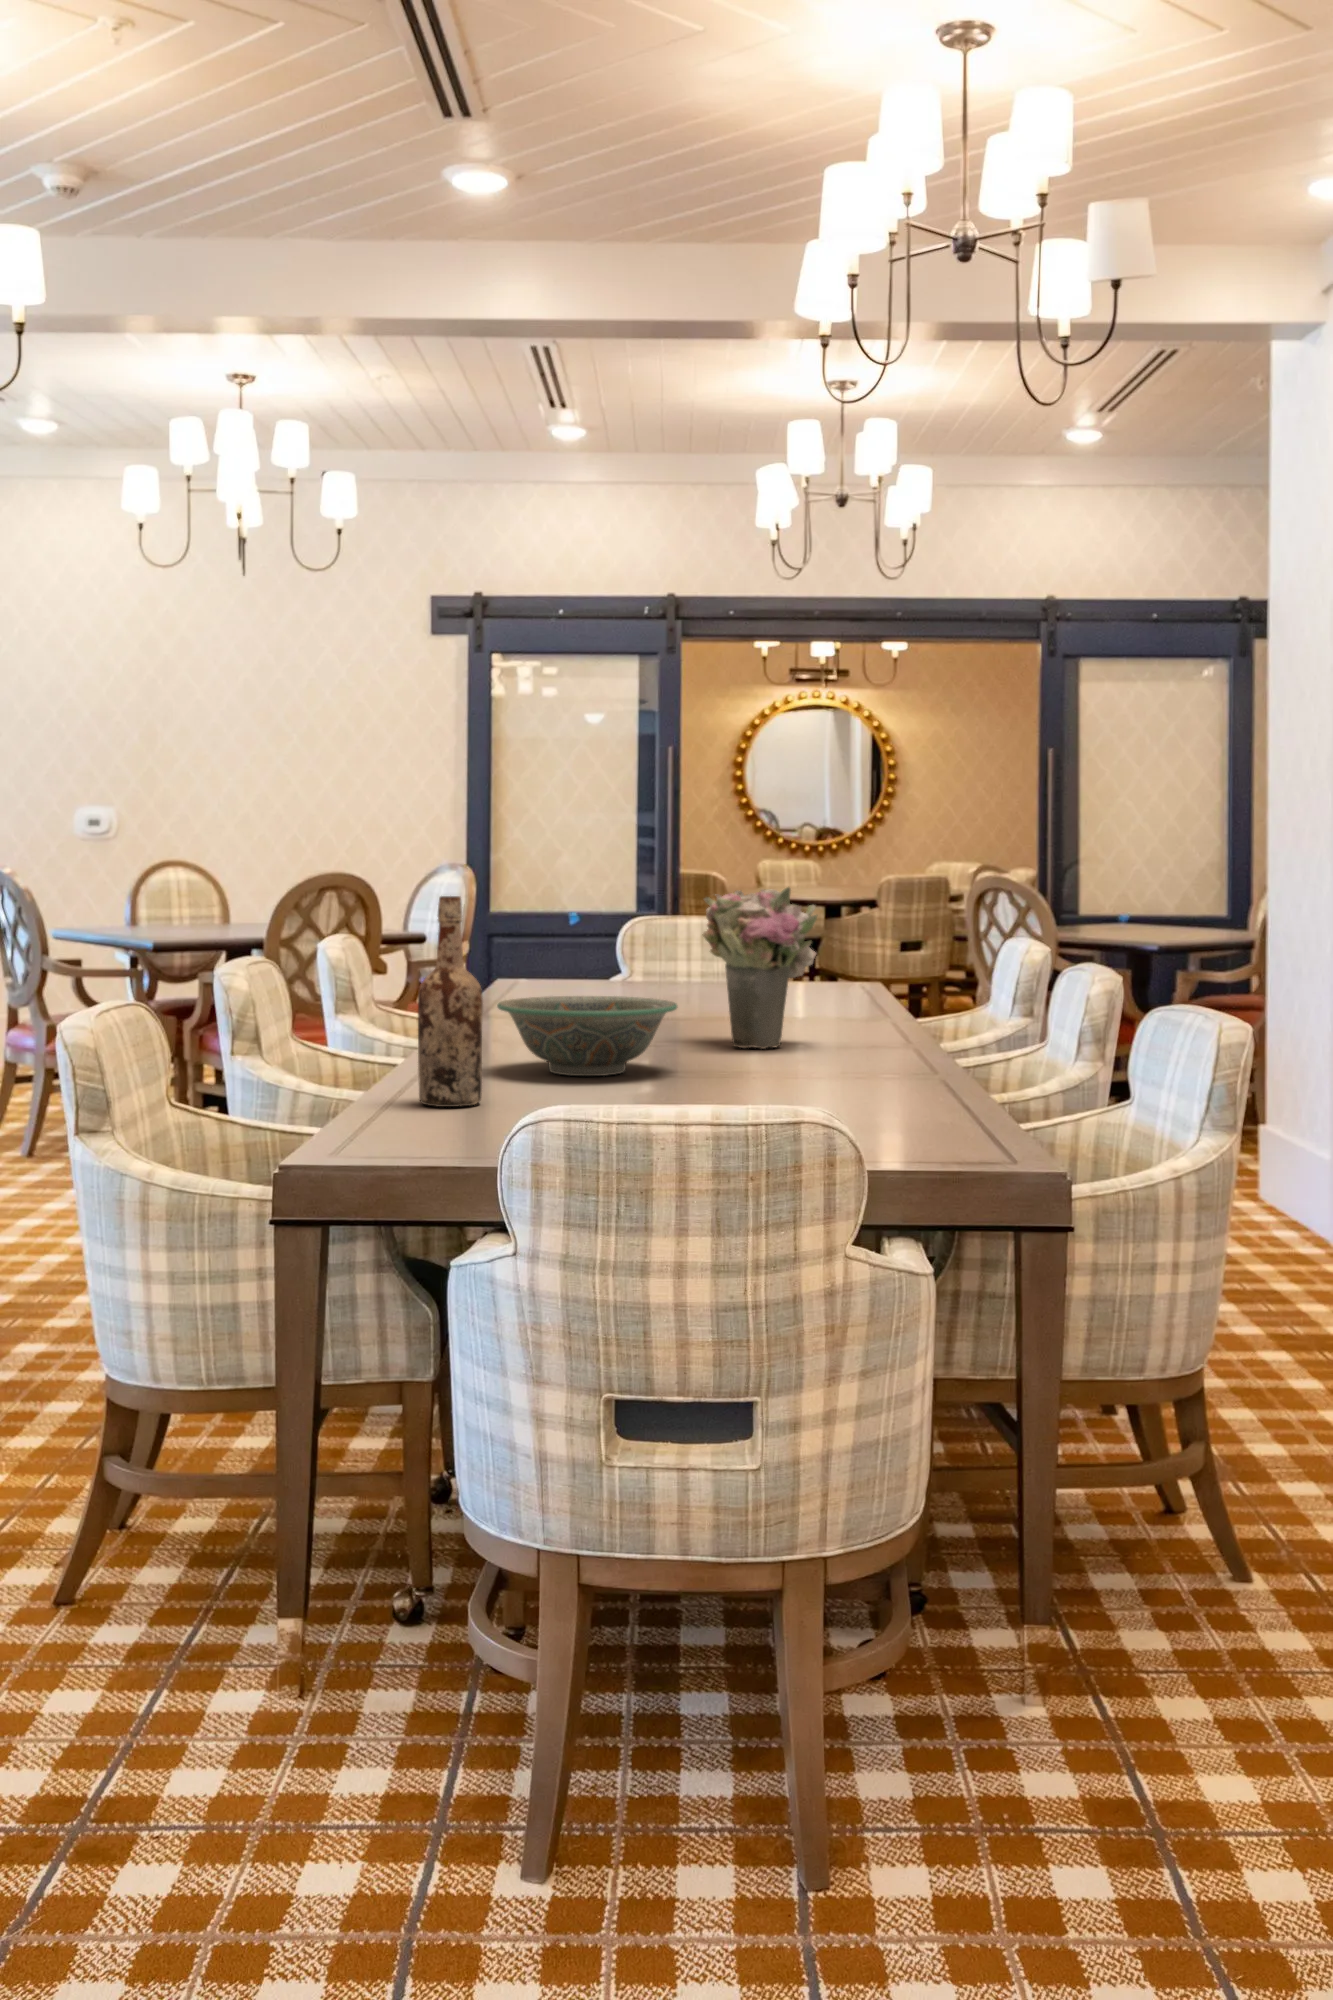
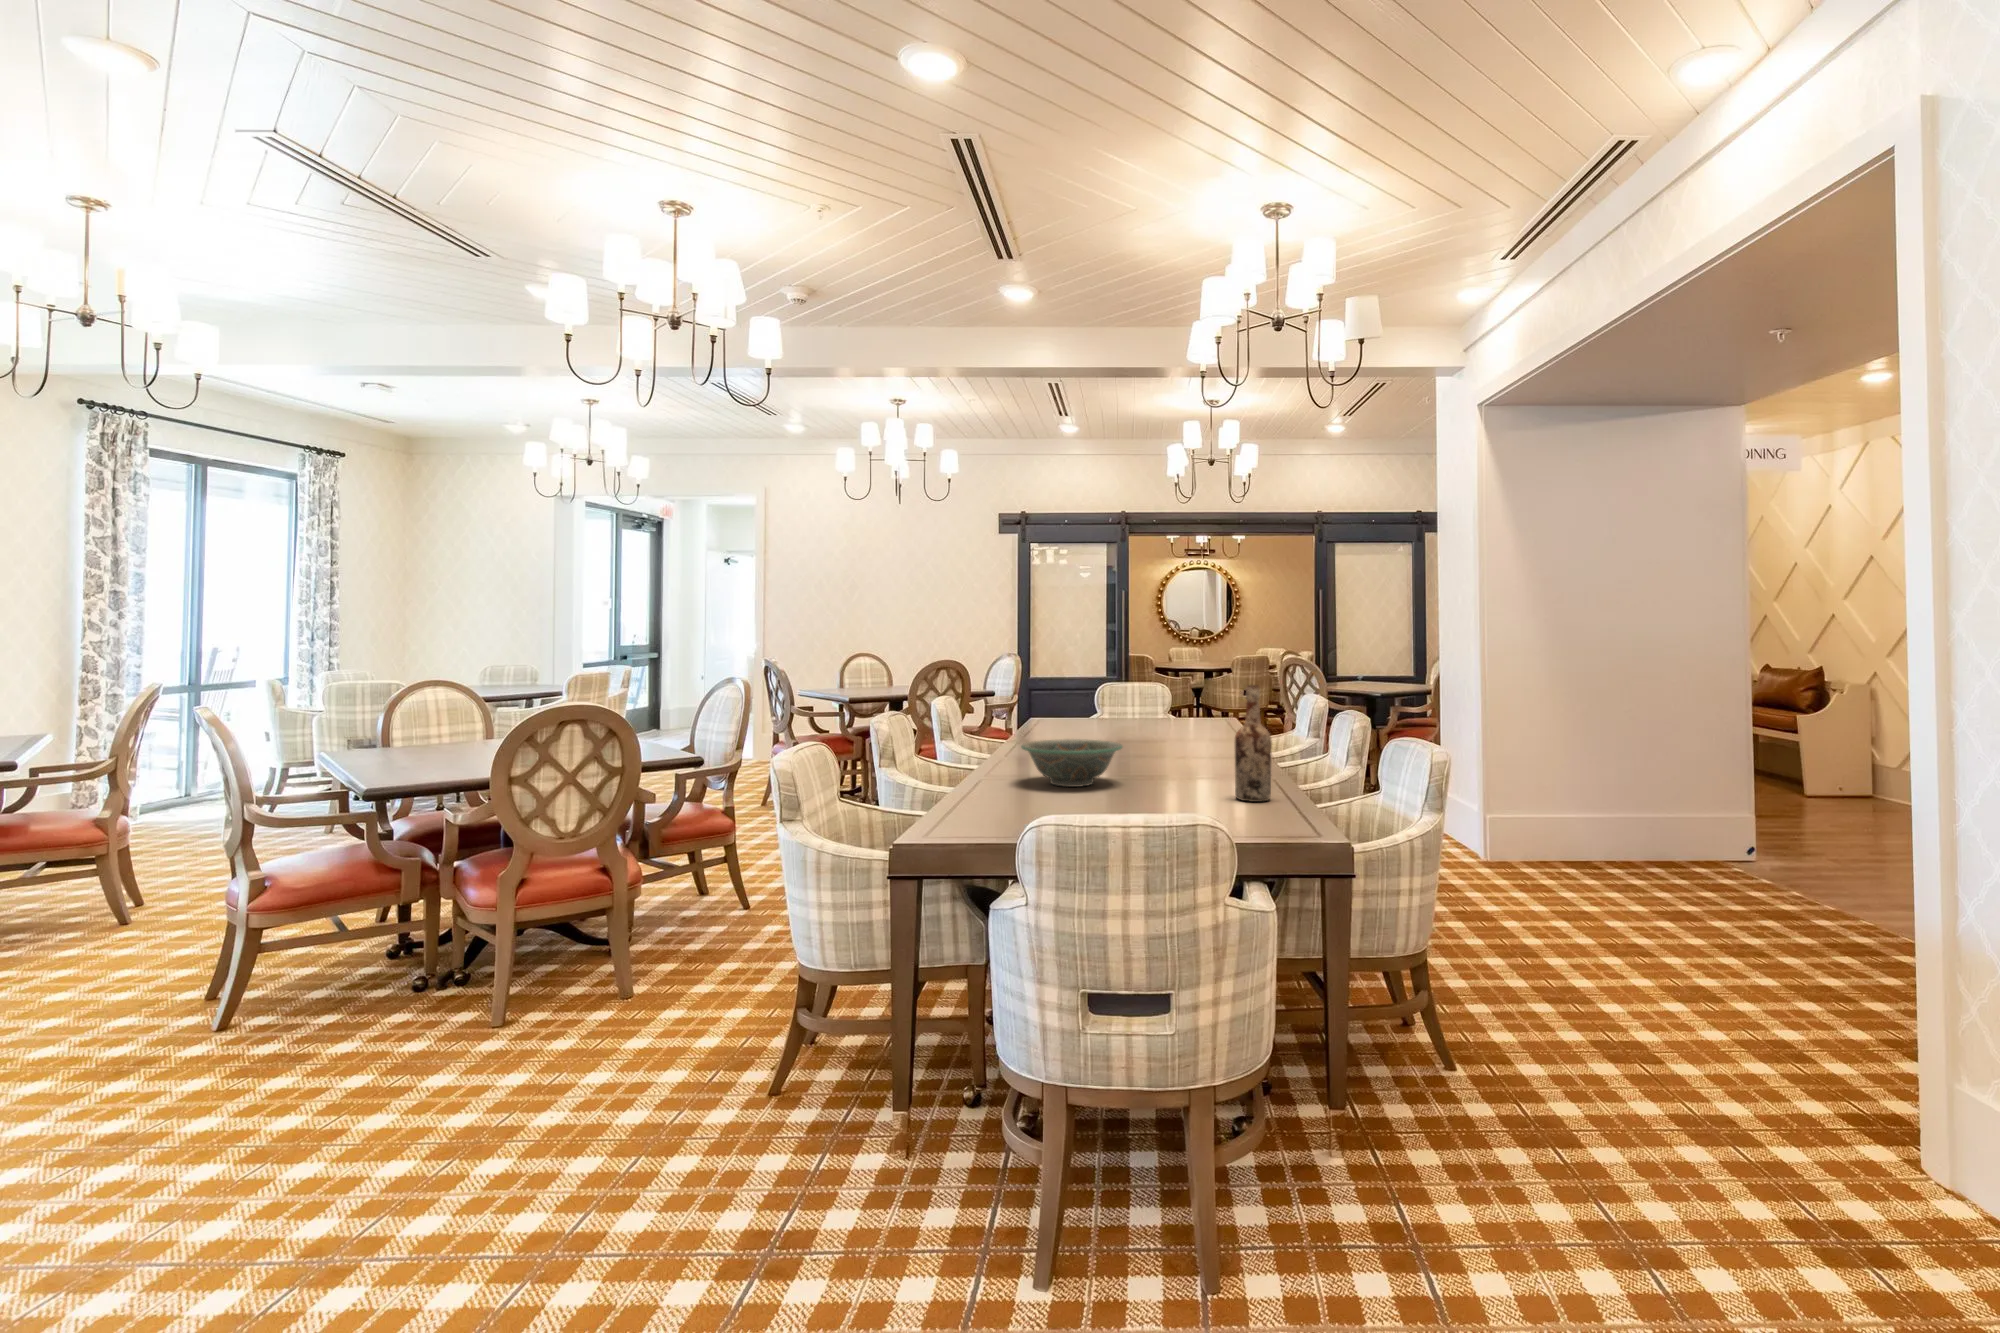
flower bouquet: present [702,887,817,1049] -> none [1136,676,1202,768]
wine bottle: present [418,896,483,1107] -> present [1235,685,1272,802]

